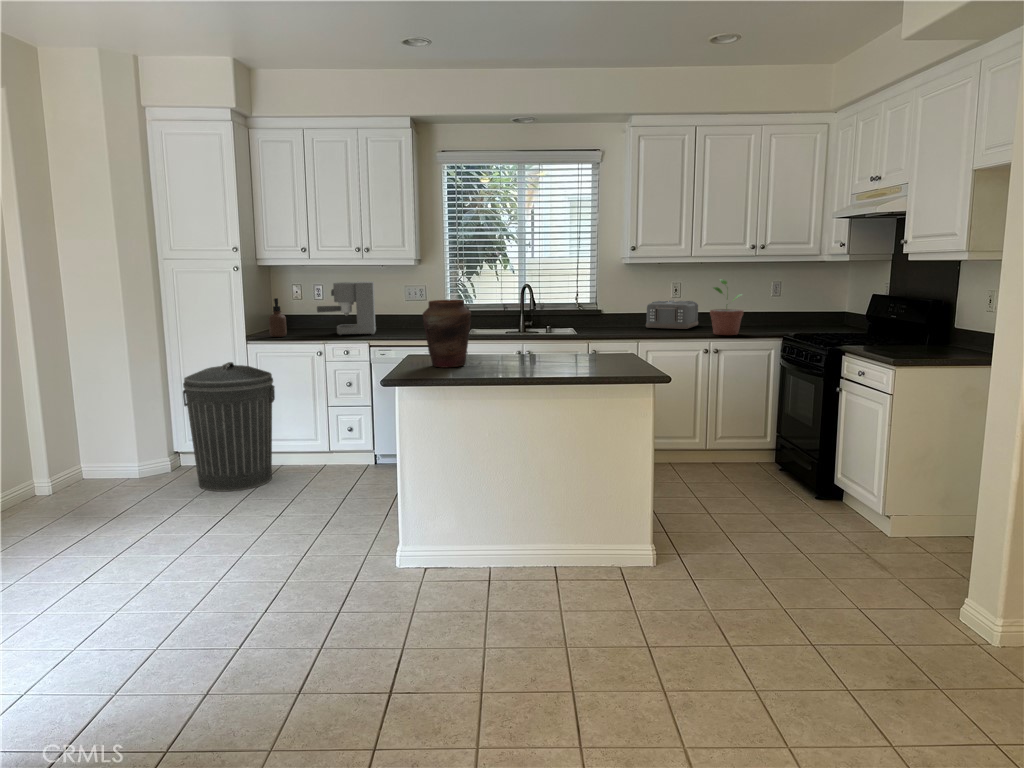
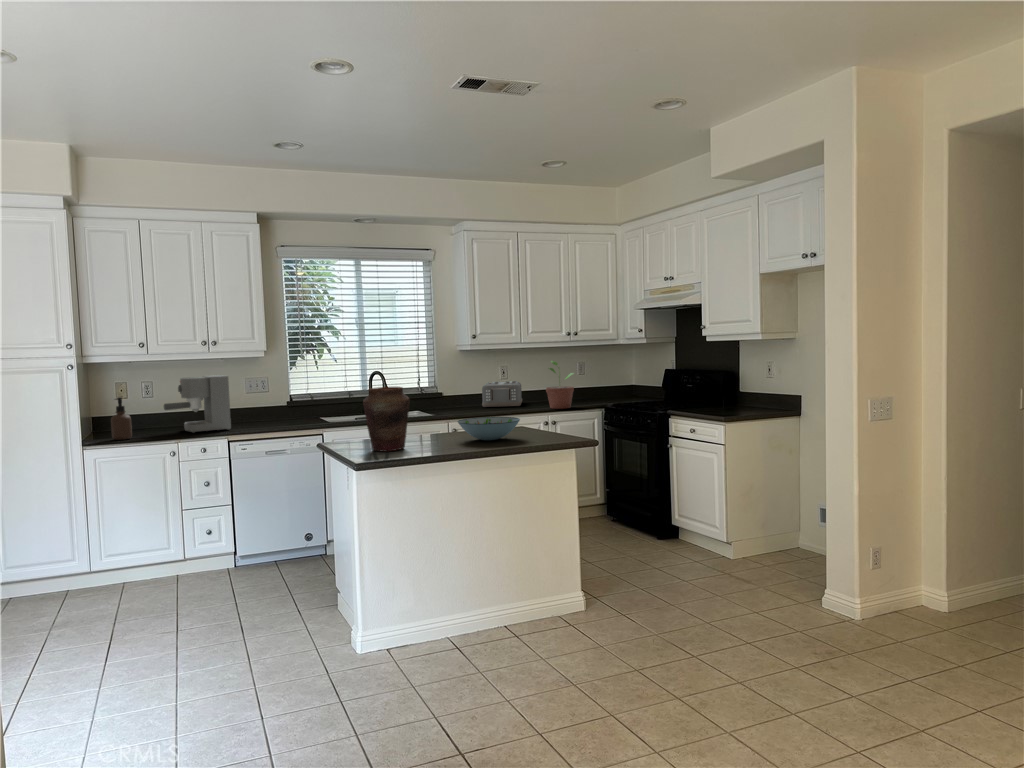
decorative bowl: none [530,339,600,364] -> present [458,417,520,440]
trash can: present [183,362,275,492] -> none [18,471,131,622]

